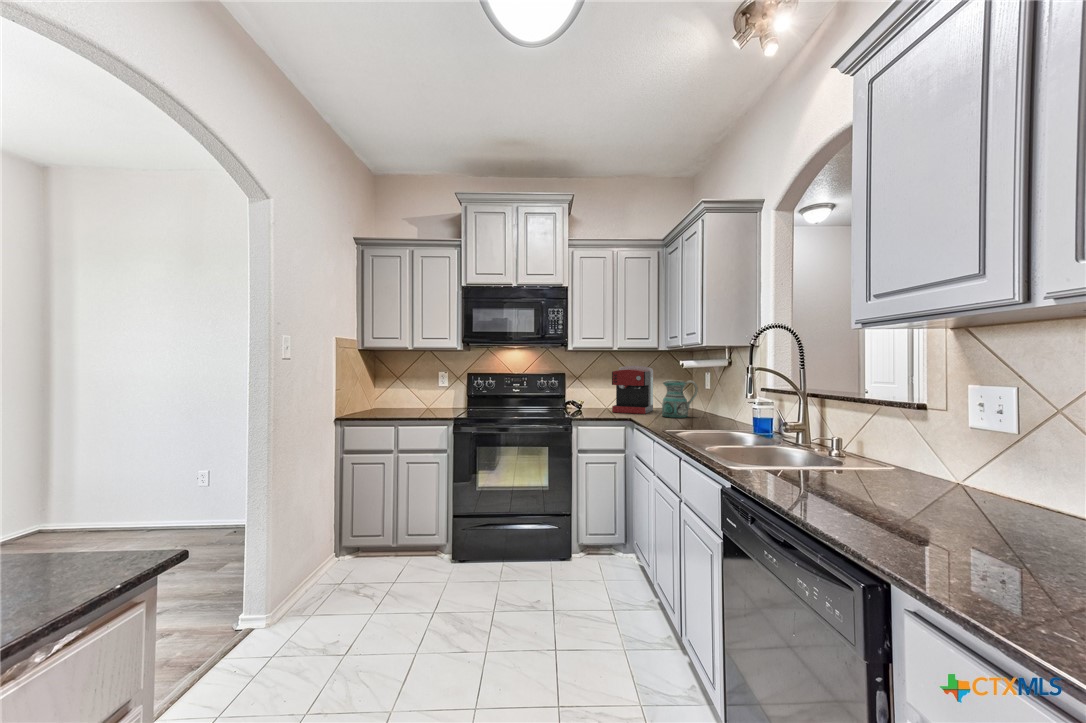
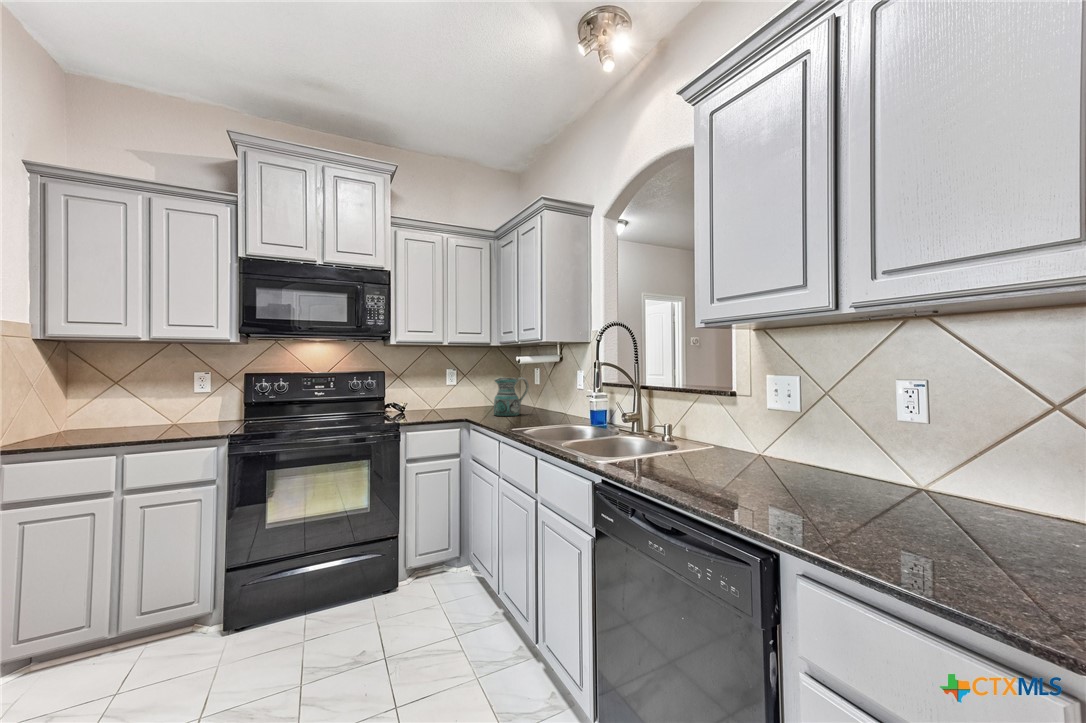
coffee maker: present [612,366,653,414] -> none [438,362,480,414]

